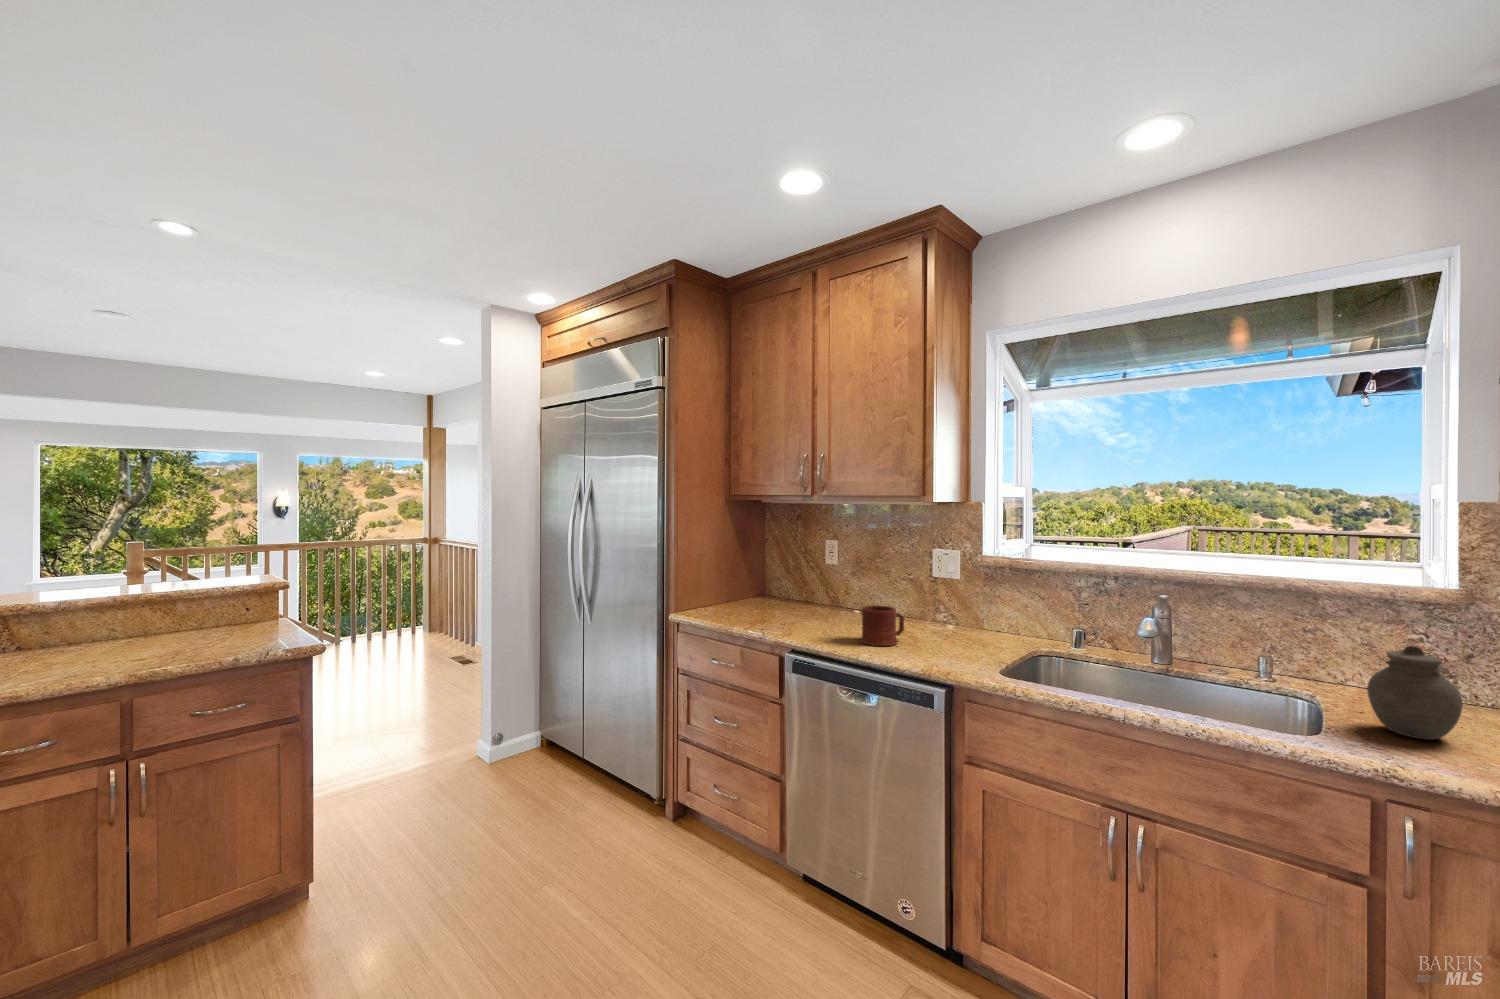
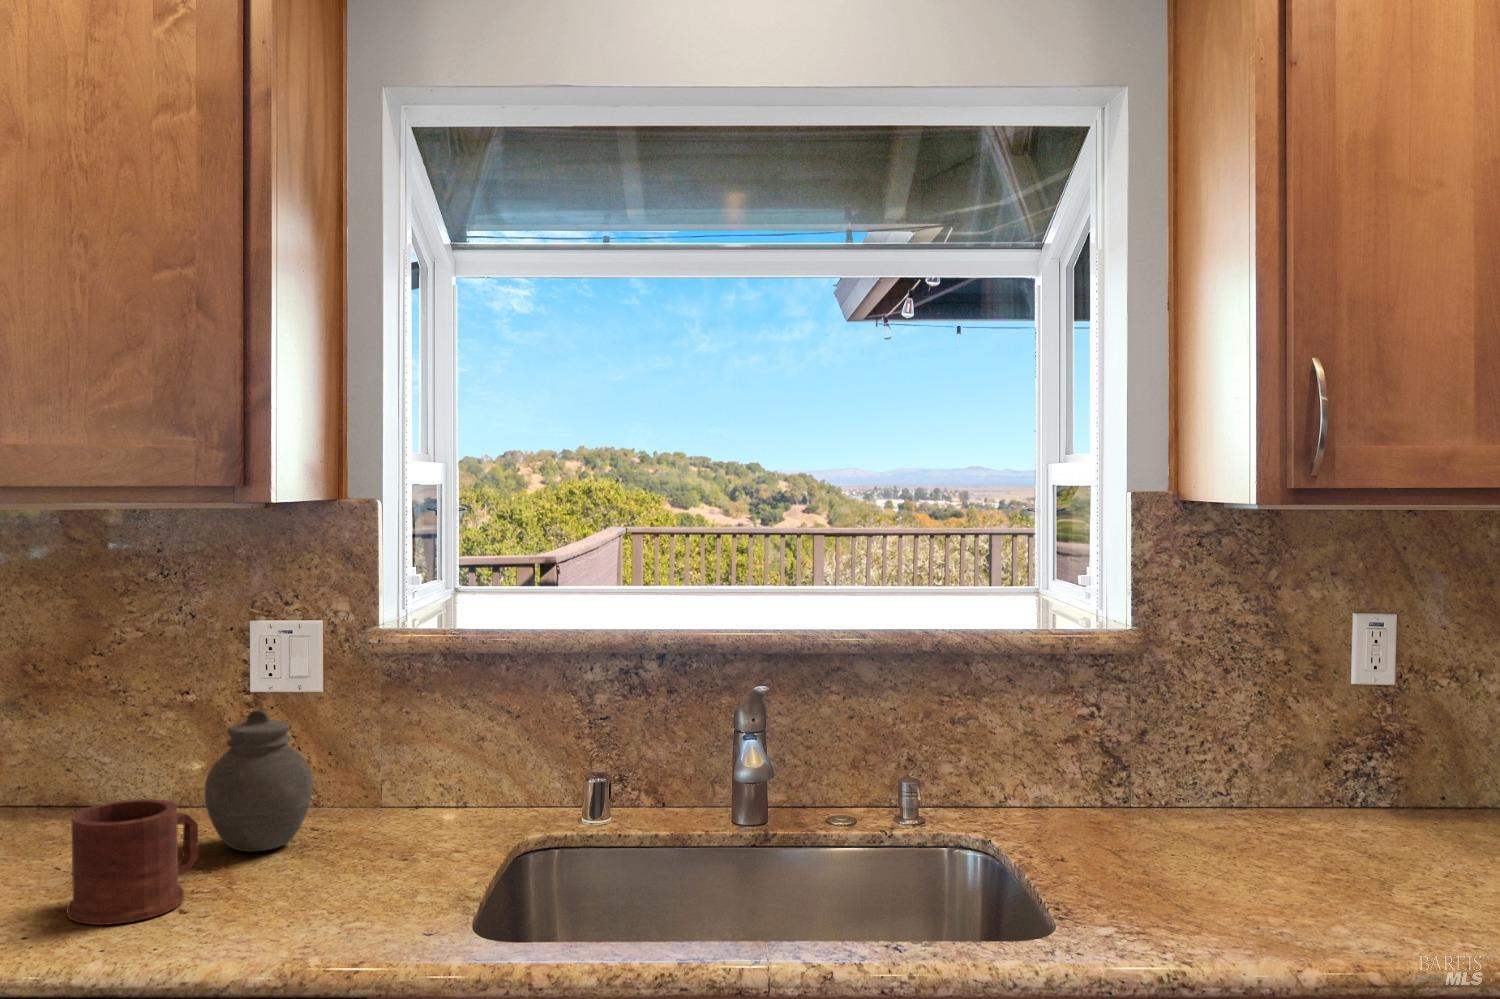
jar: present [1367,645,1463,740] -> present [204,710,313,852]

